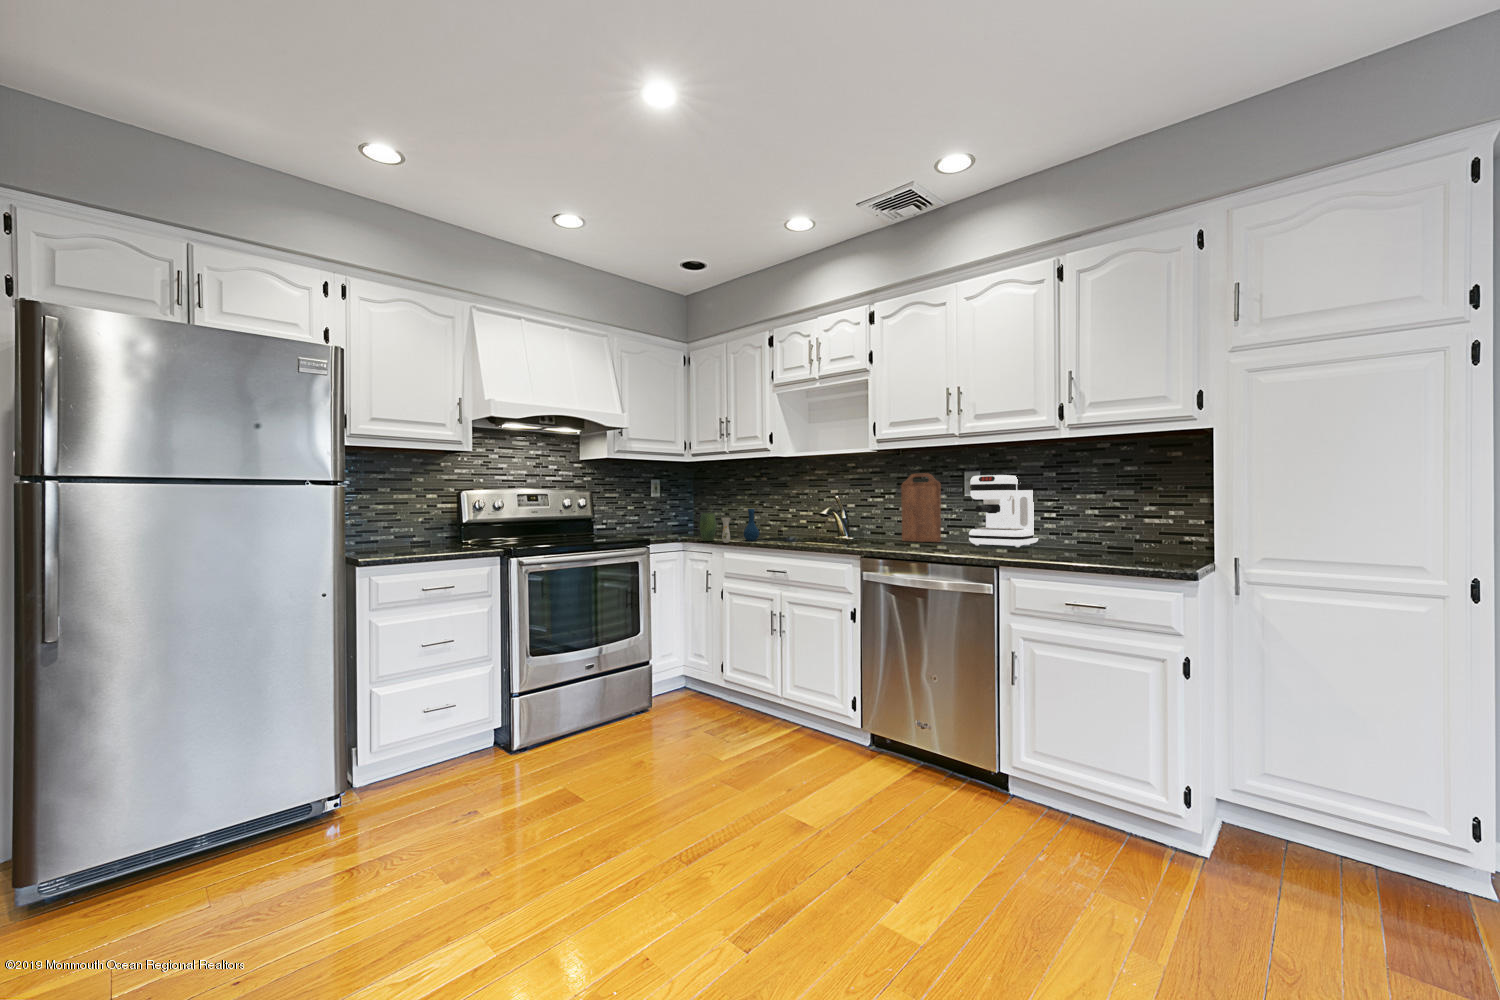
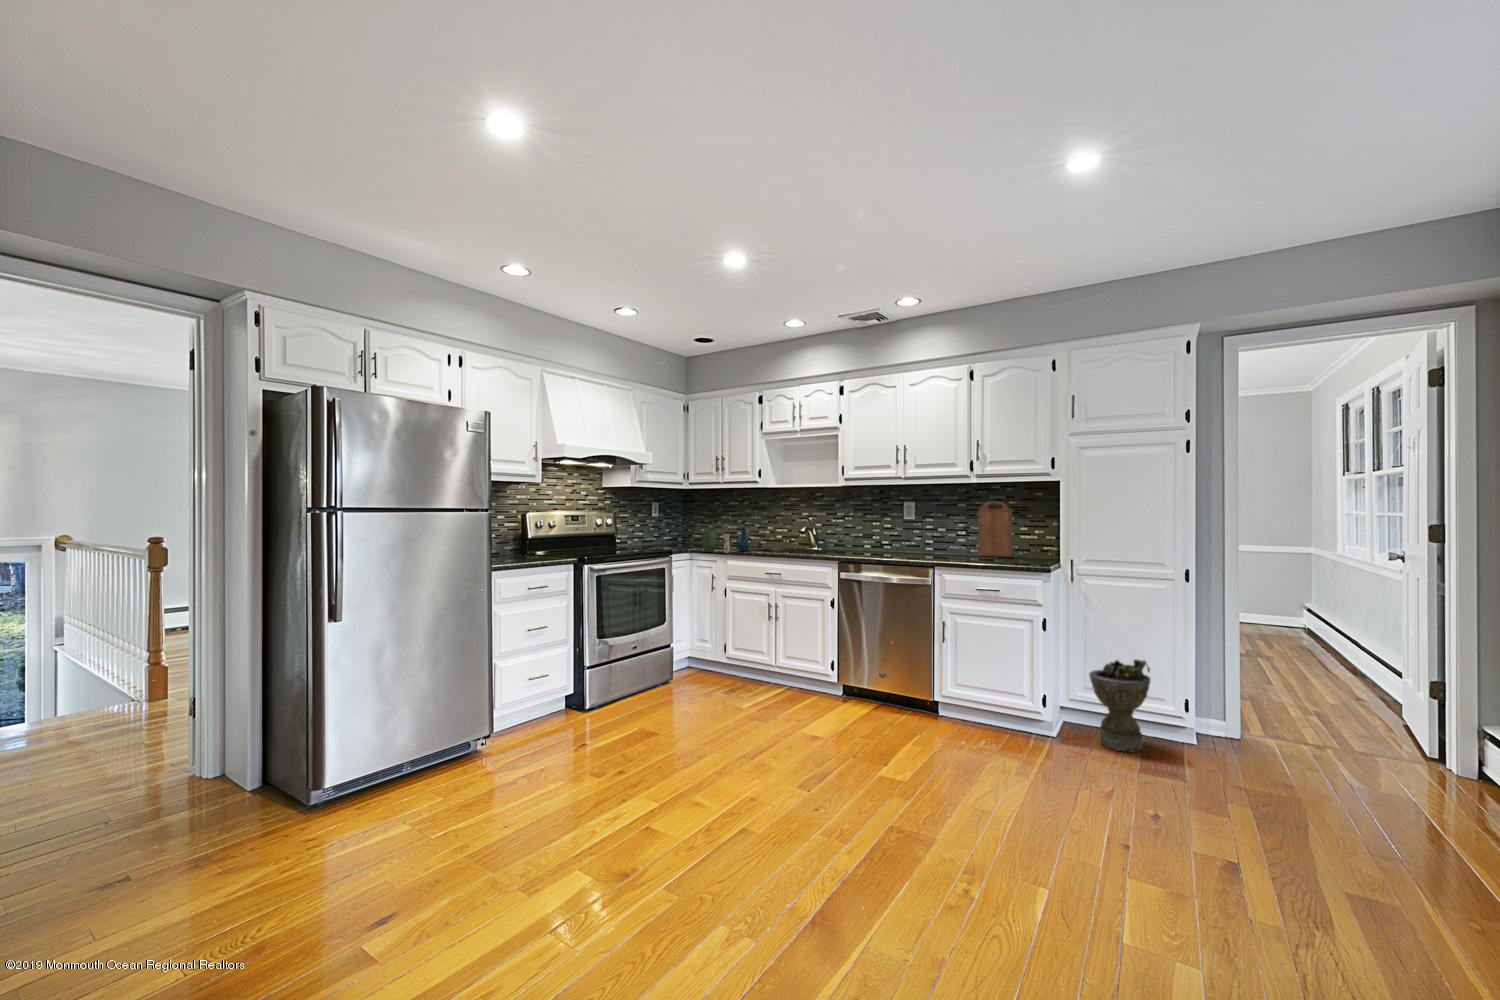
cutting board: present [901,473,941,542] -> present [978,502,1012,557]
coffee maker: present [969,475,1039,547] -> none [909,505,955,555]
planter: none [1278,735,1413,918] -> present [1089,660,1150,752]

